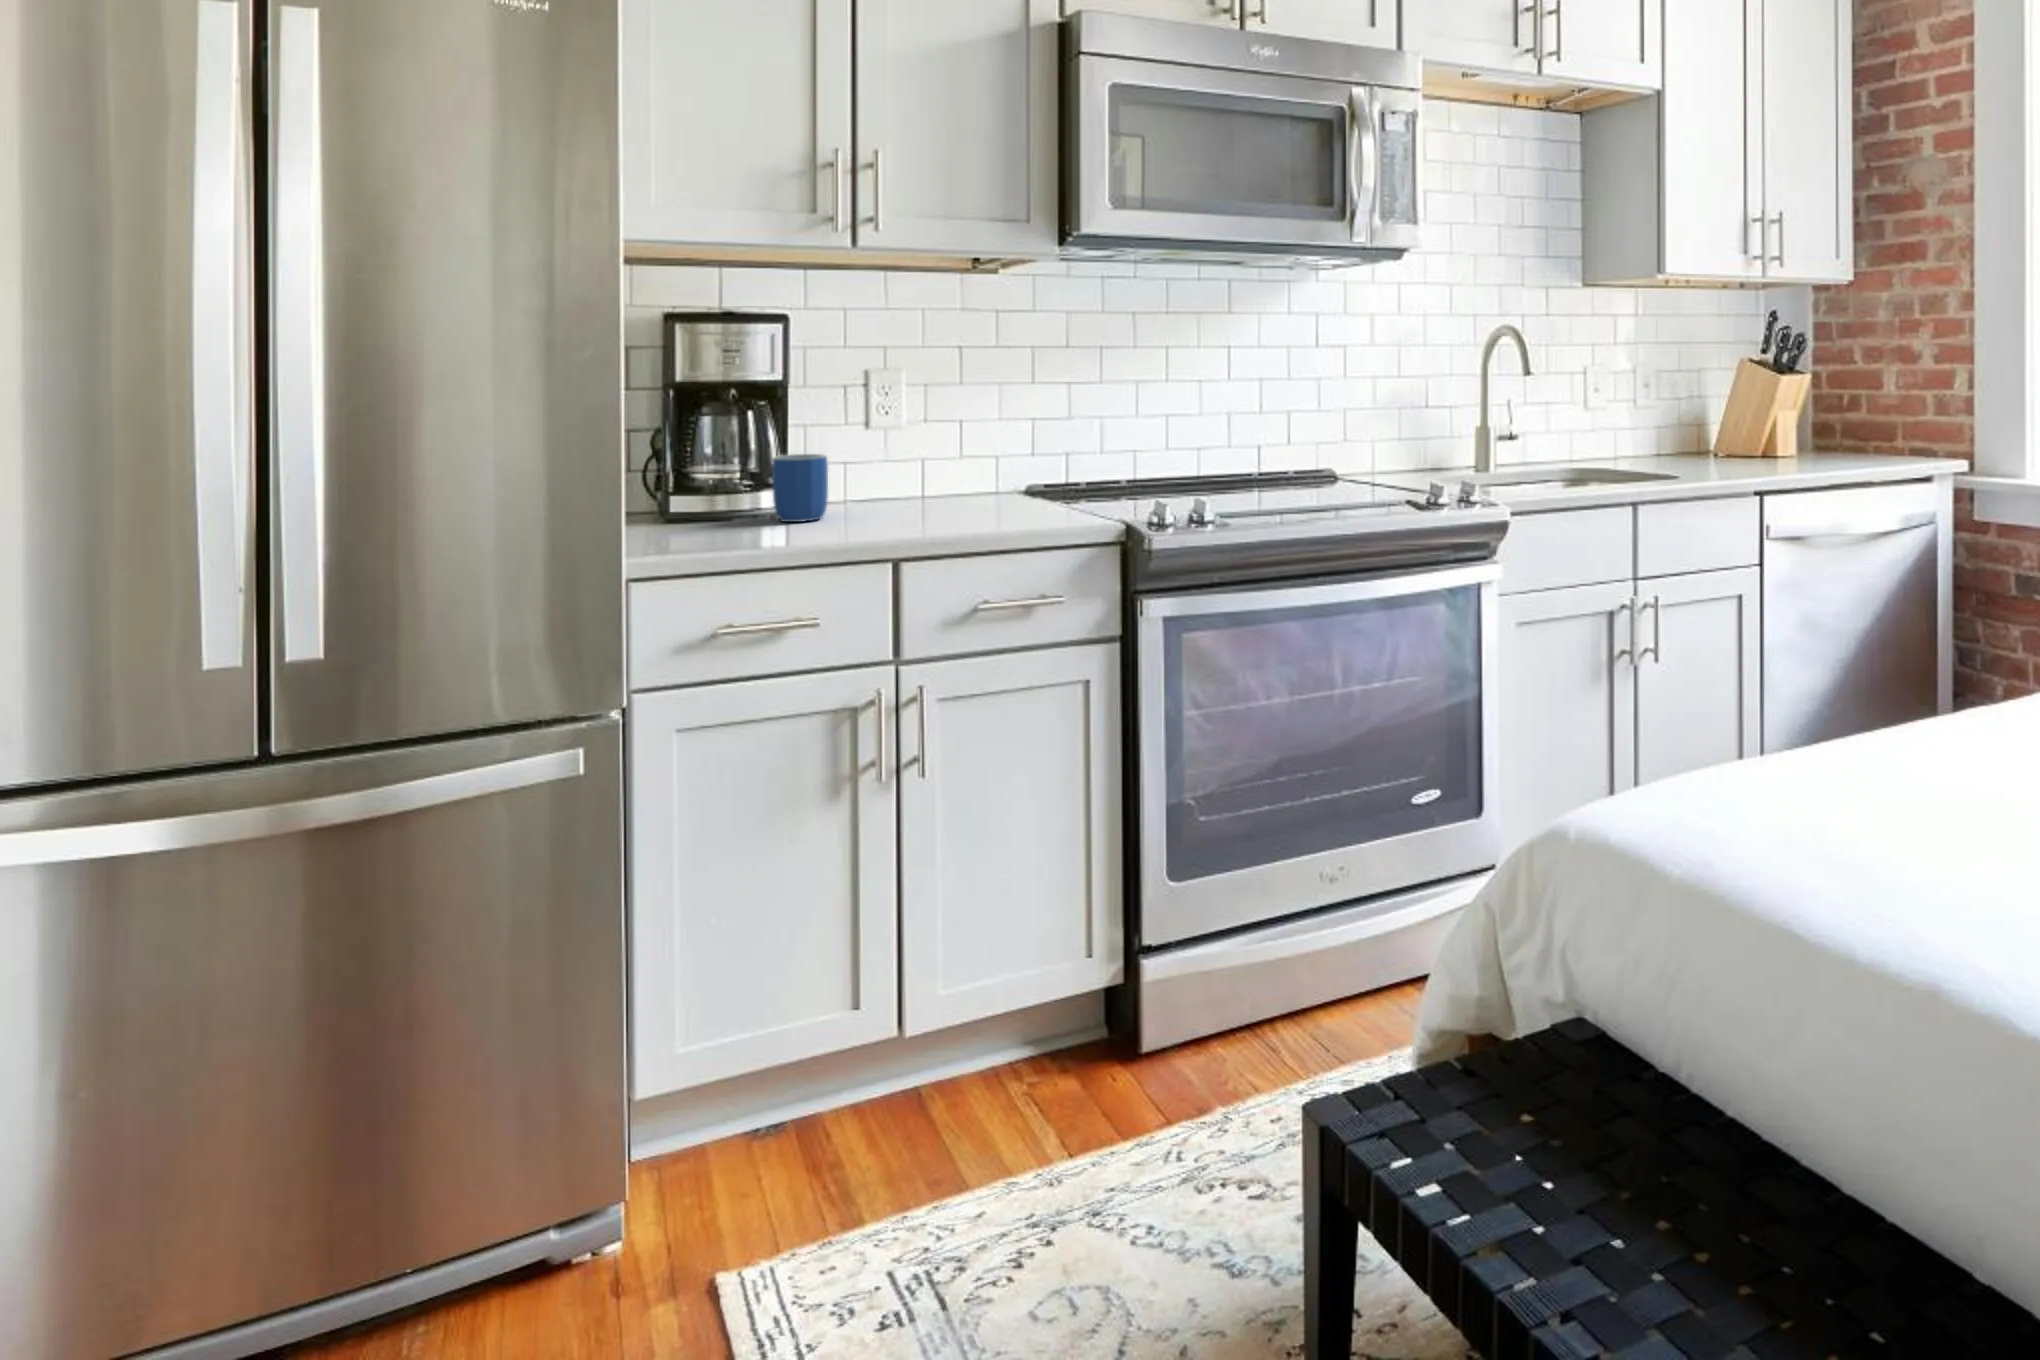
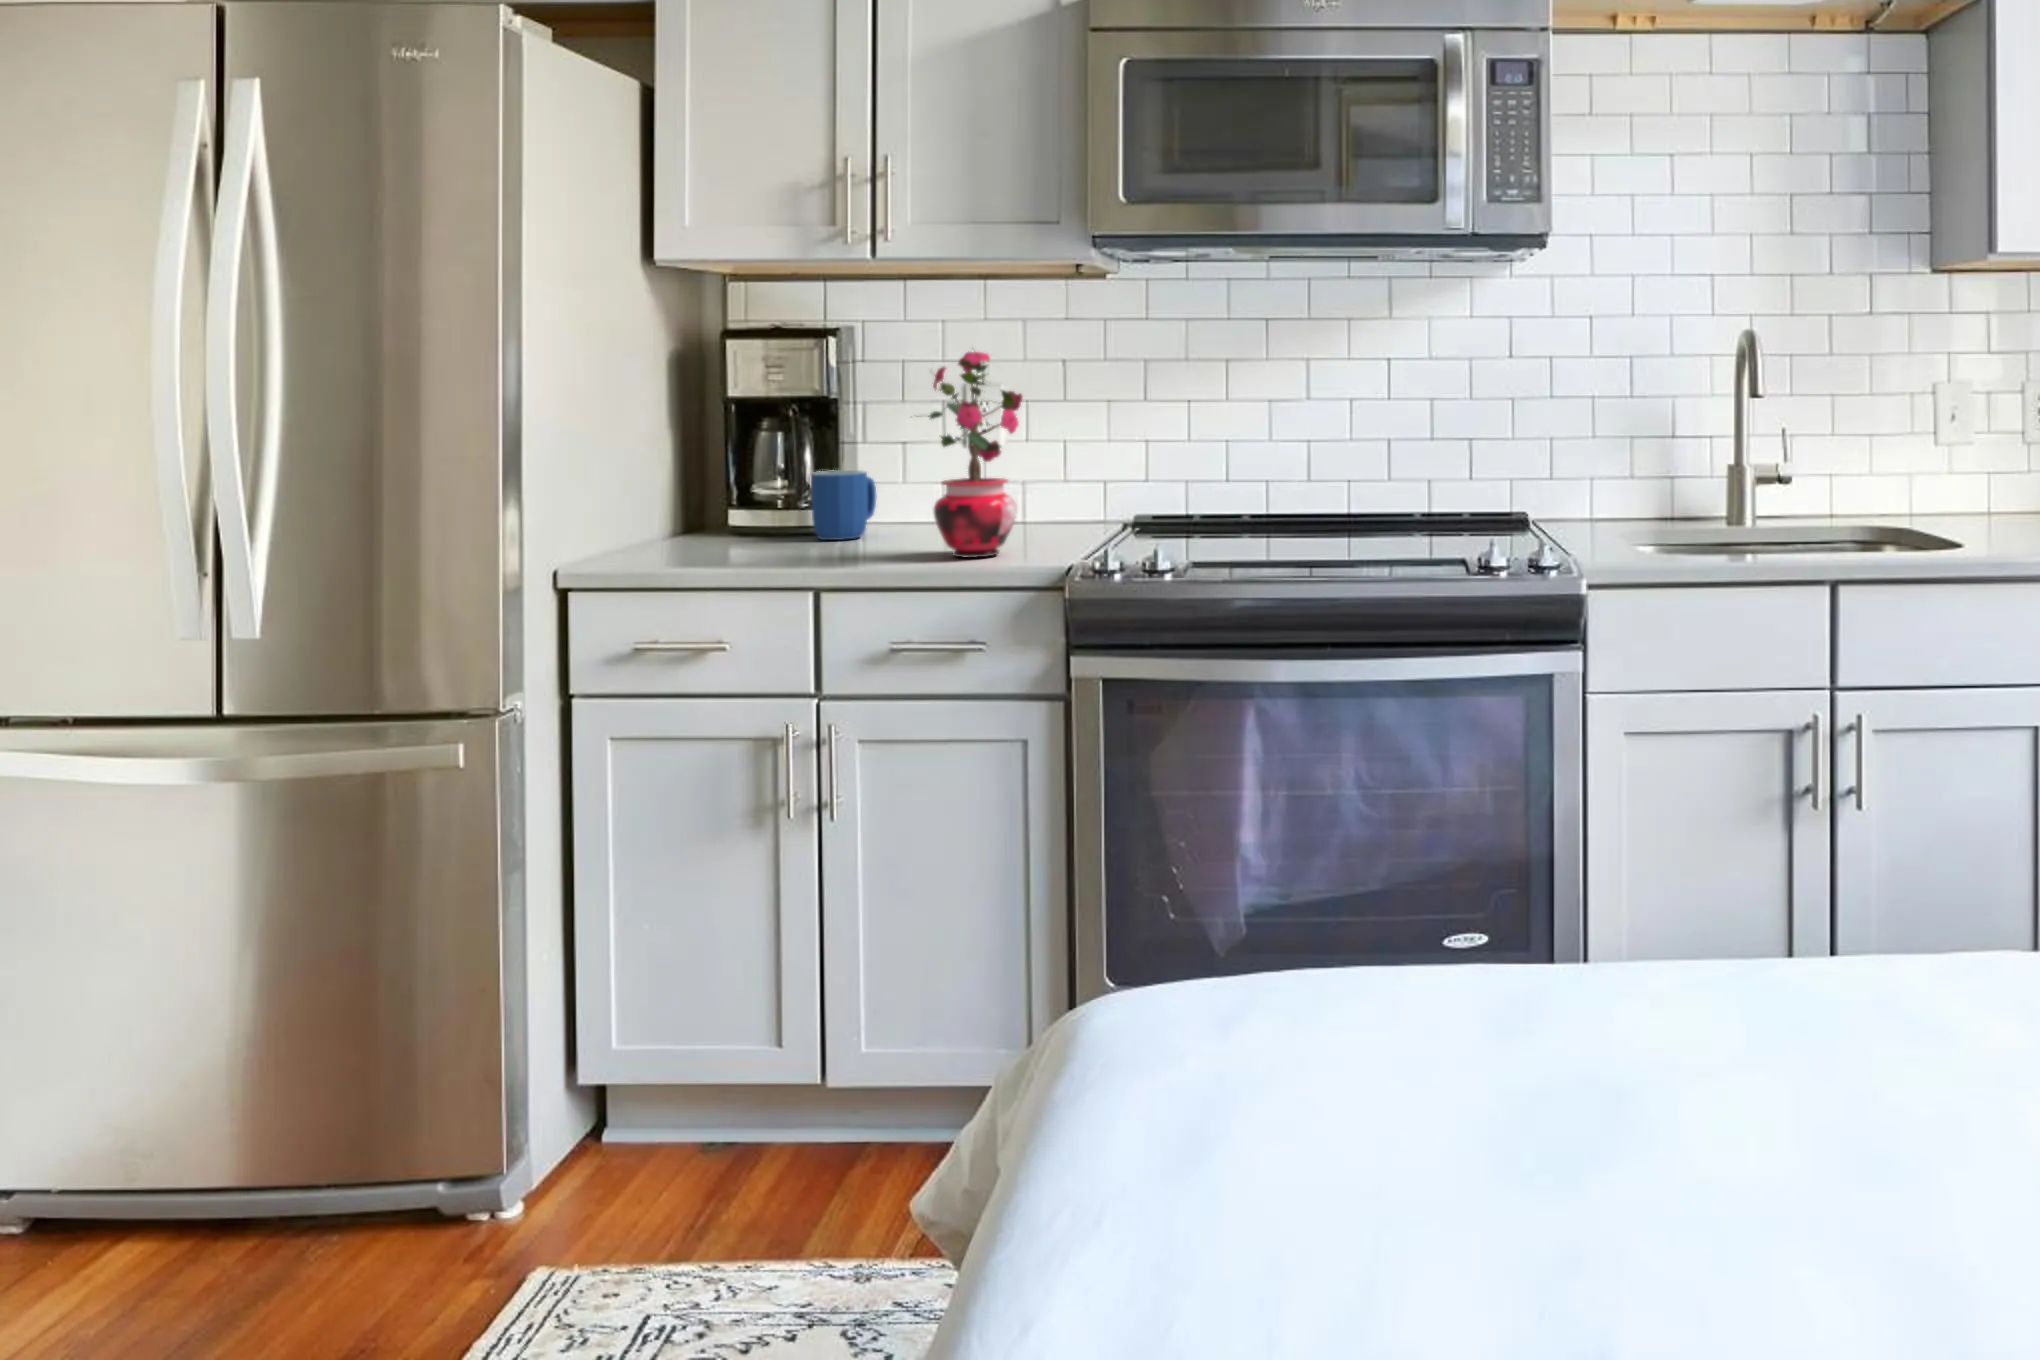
potted plant: none [941,336,1042,529] -> present [928,352,1022,558]

